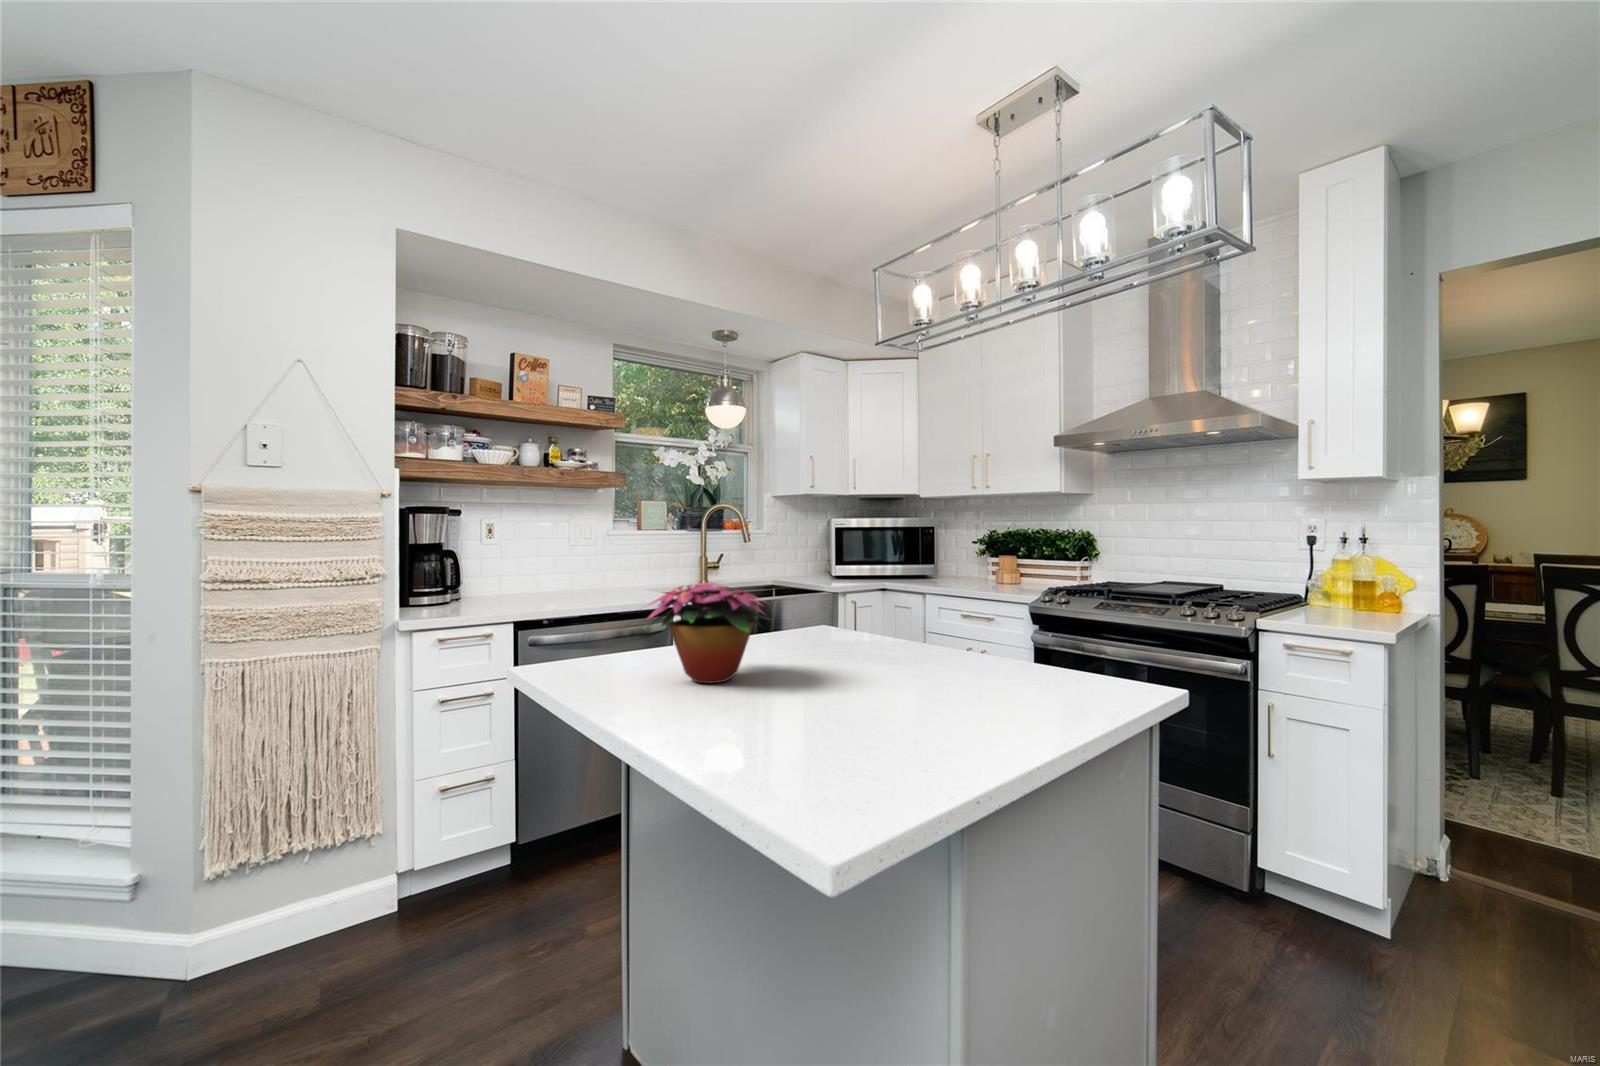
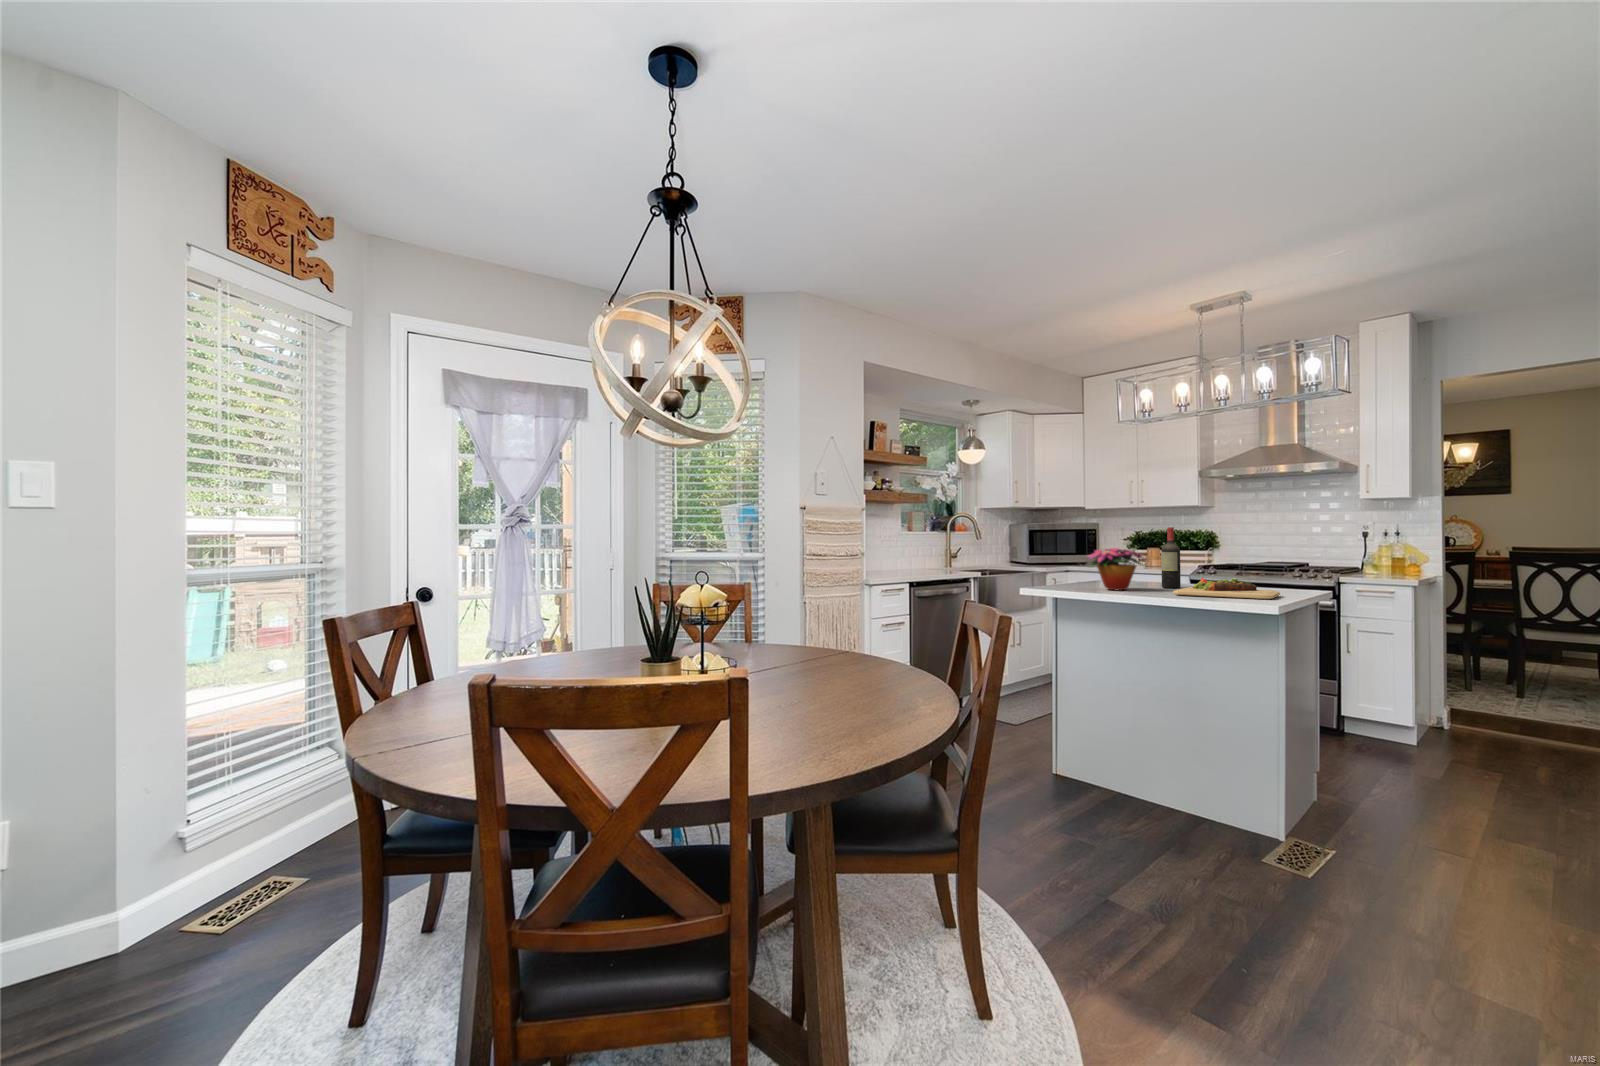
wine bottle: none [839,534,876,671] -> present [1161,527,1181,588]
cutting board: none [748,670,1008,766] -> present [1173,578,1280,599]

